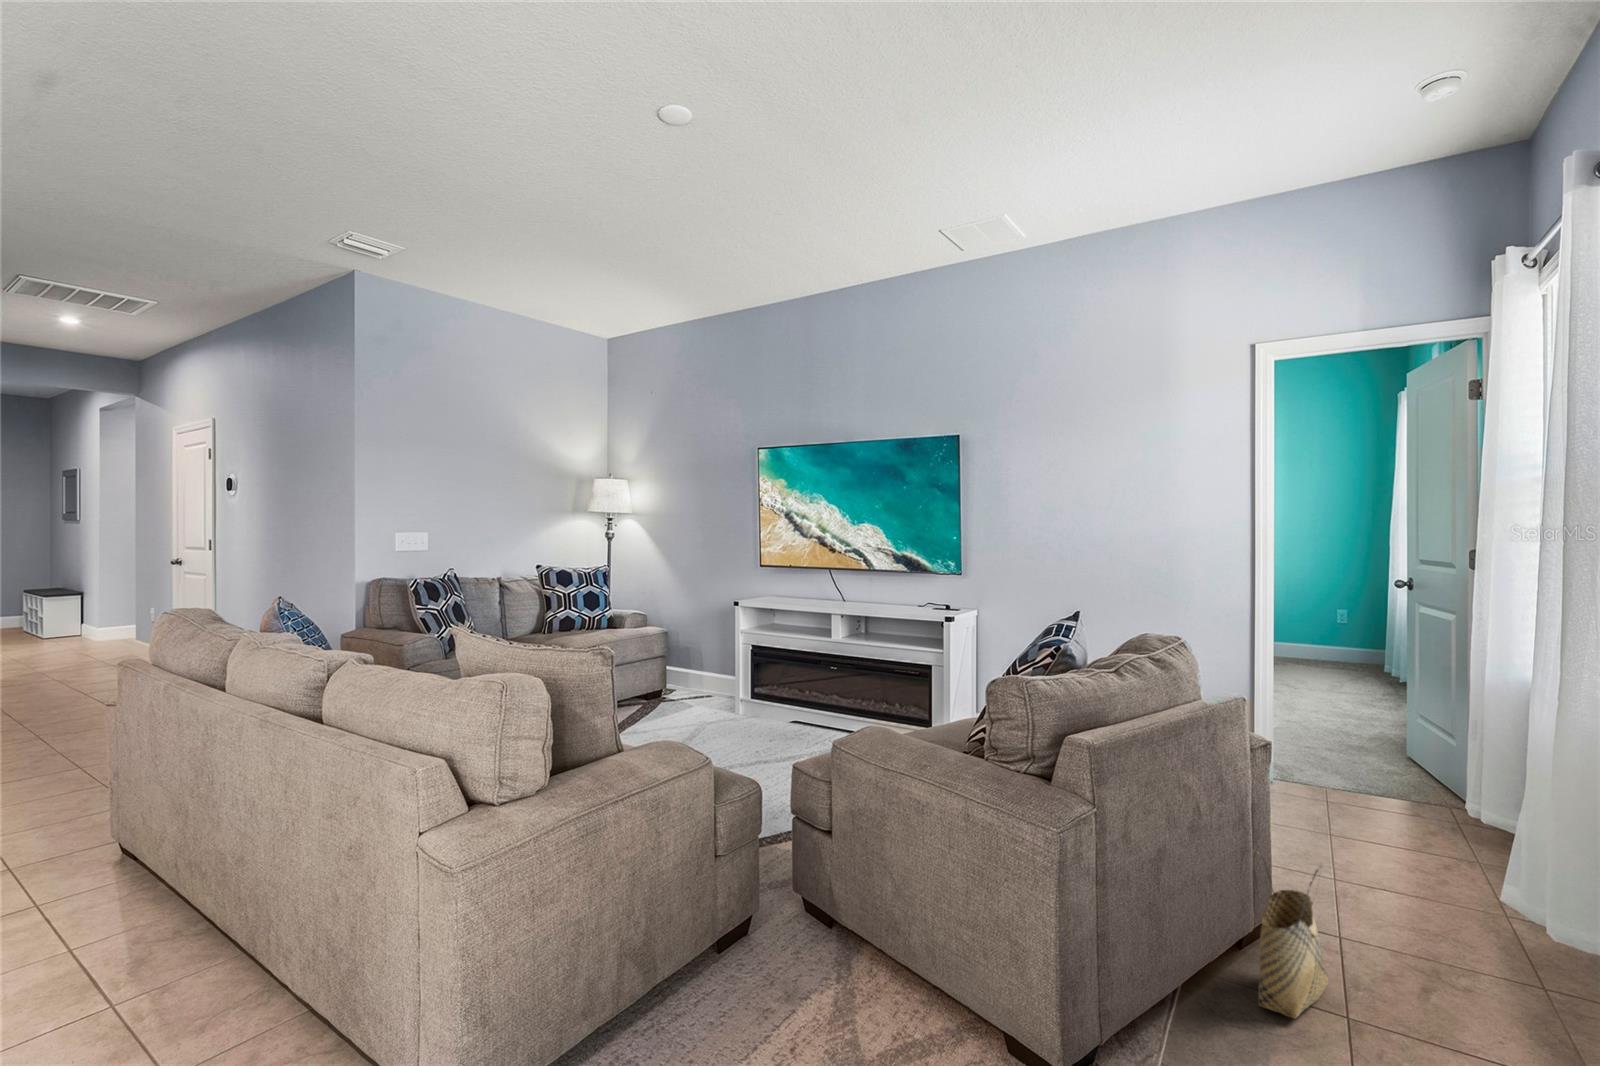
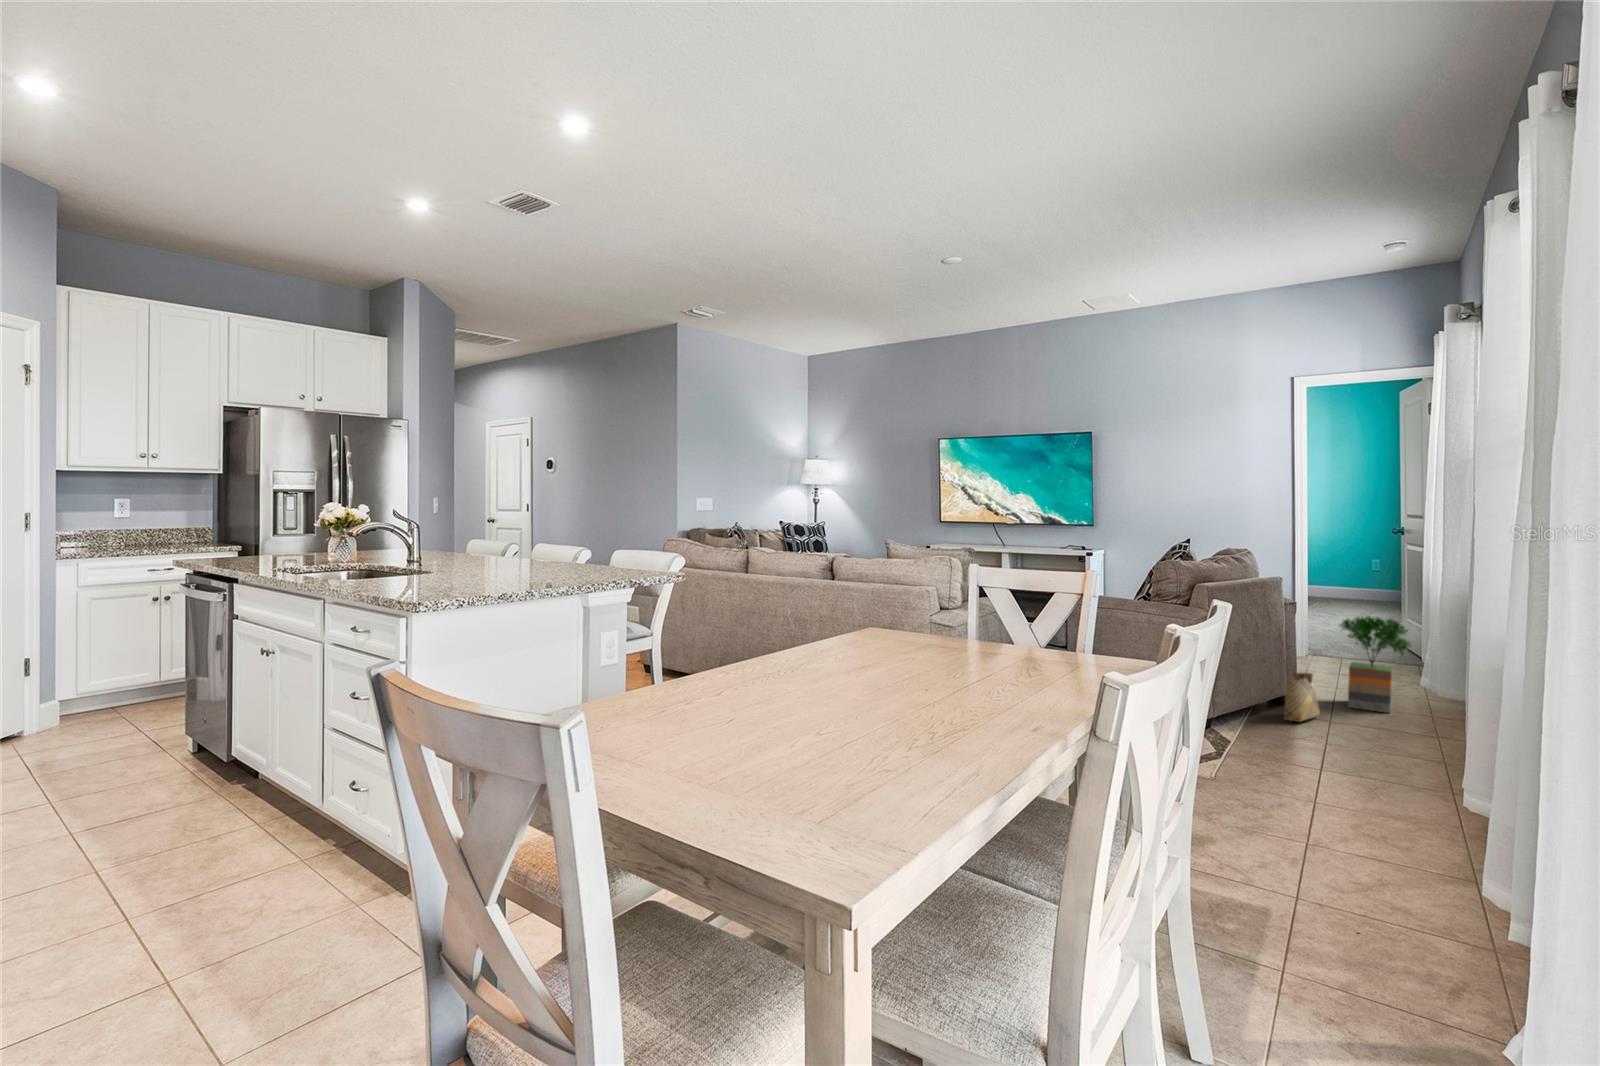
potted tree: none [1344,757,1502,966] -> present [1339,616,1413,713]

